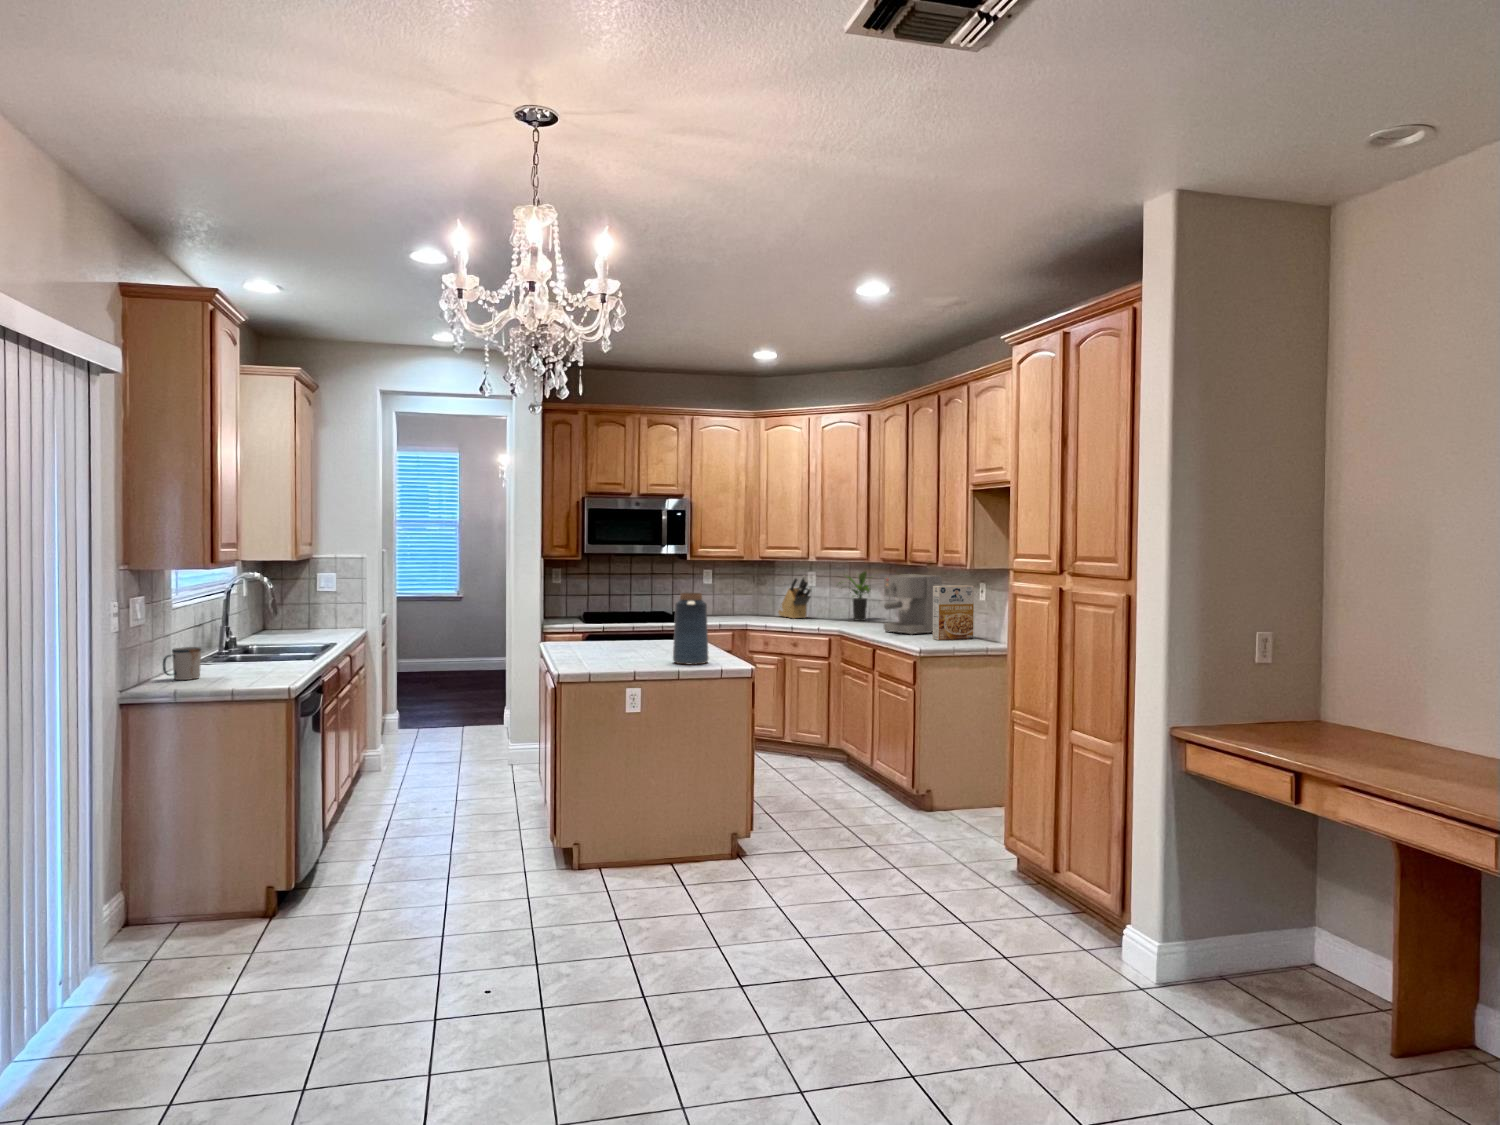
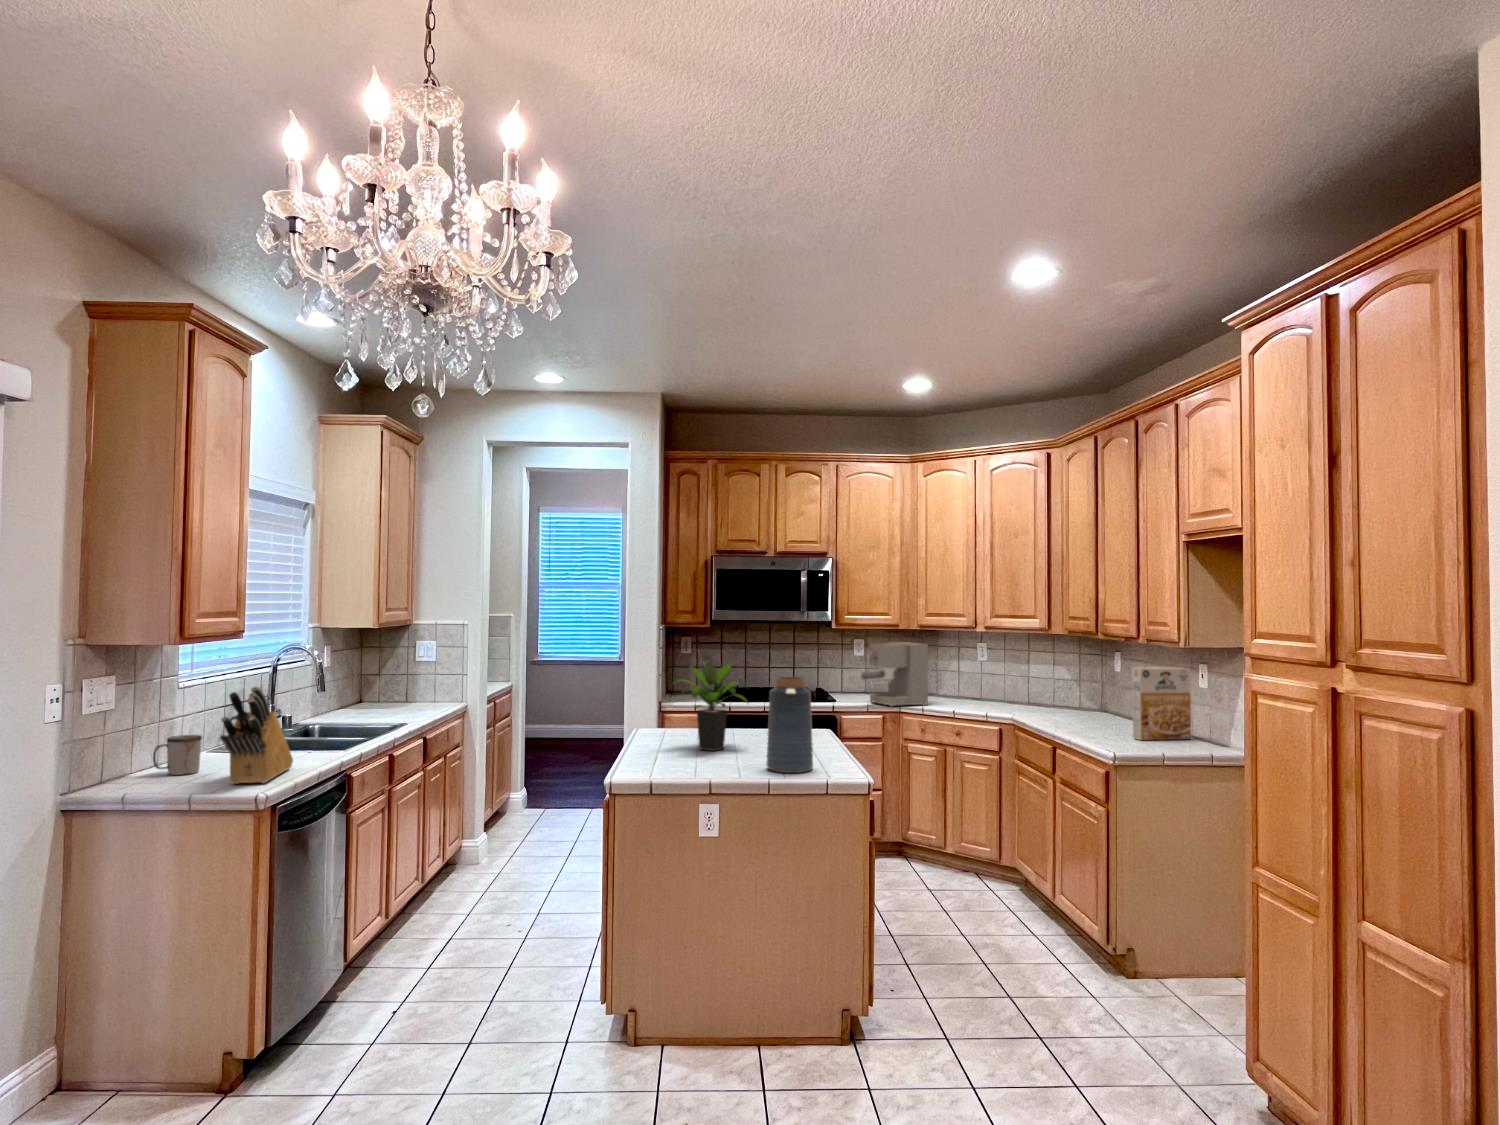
potted plant: present [839,571,871,621] -> present [679,663,748,751]
coffee maker: present [884,574,942,635] -> present [861,642,928,707]
knife block: present [778,576,811,618] -> present [221,686,293,784]

